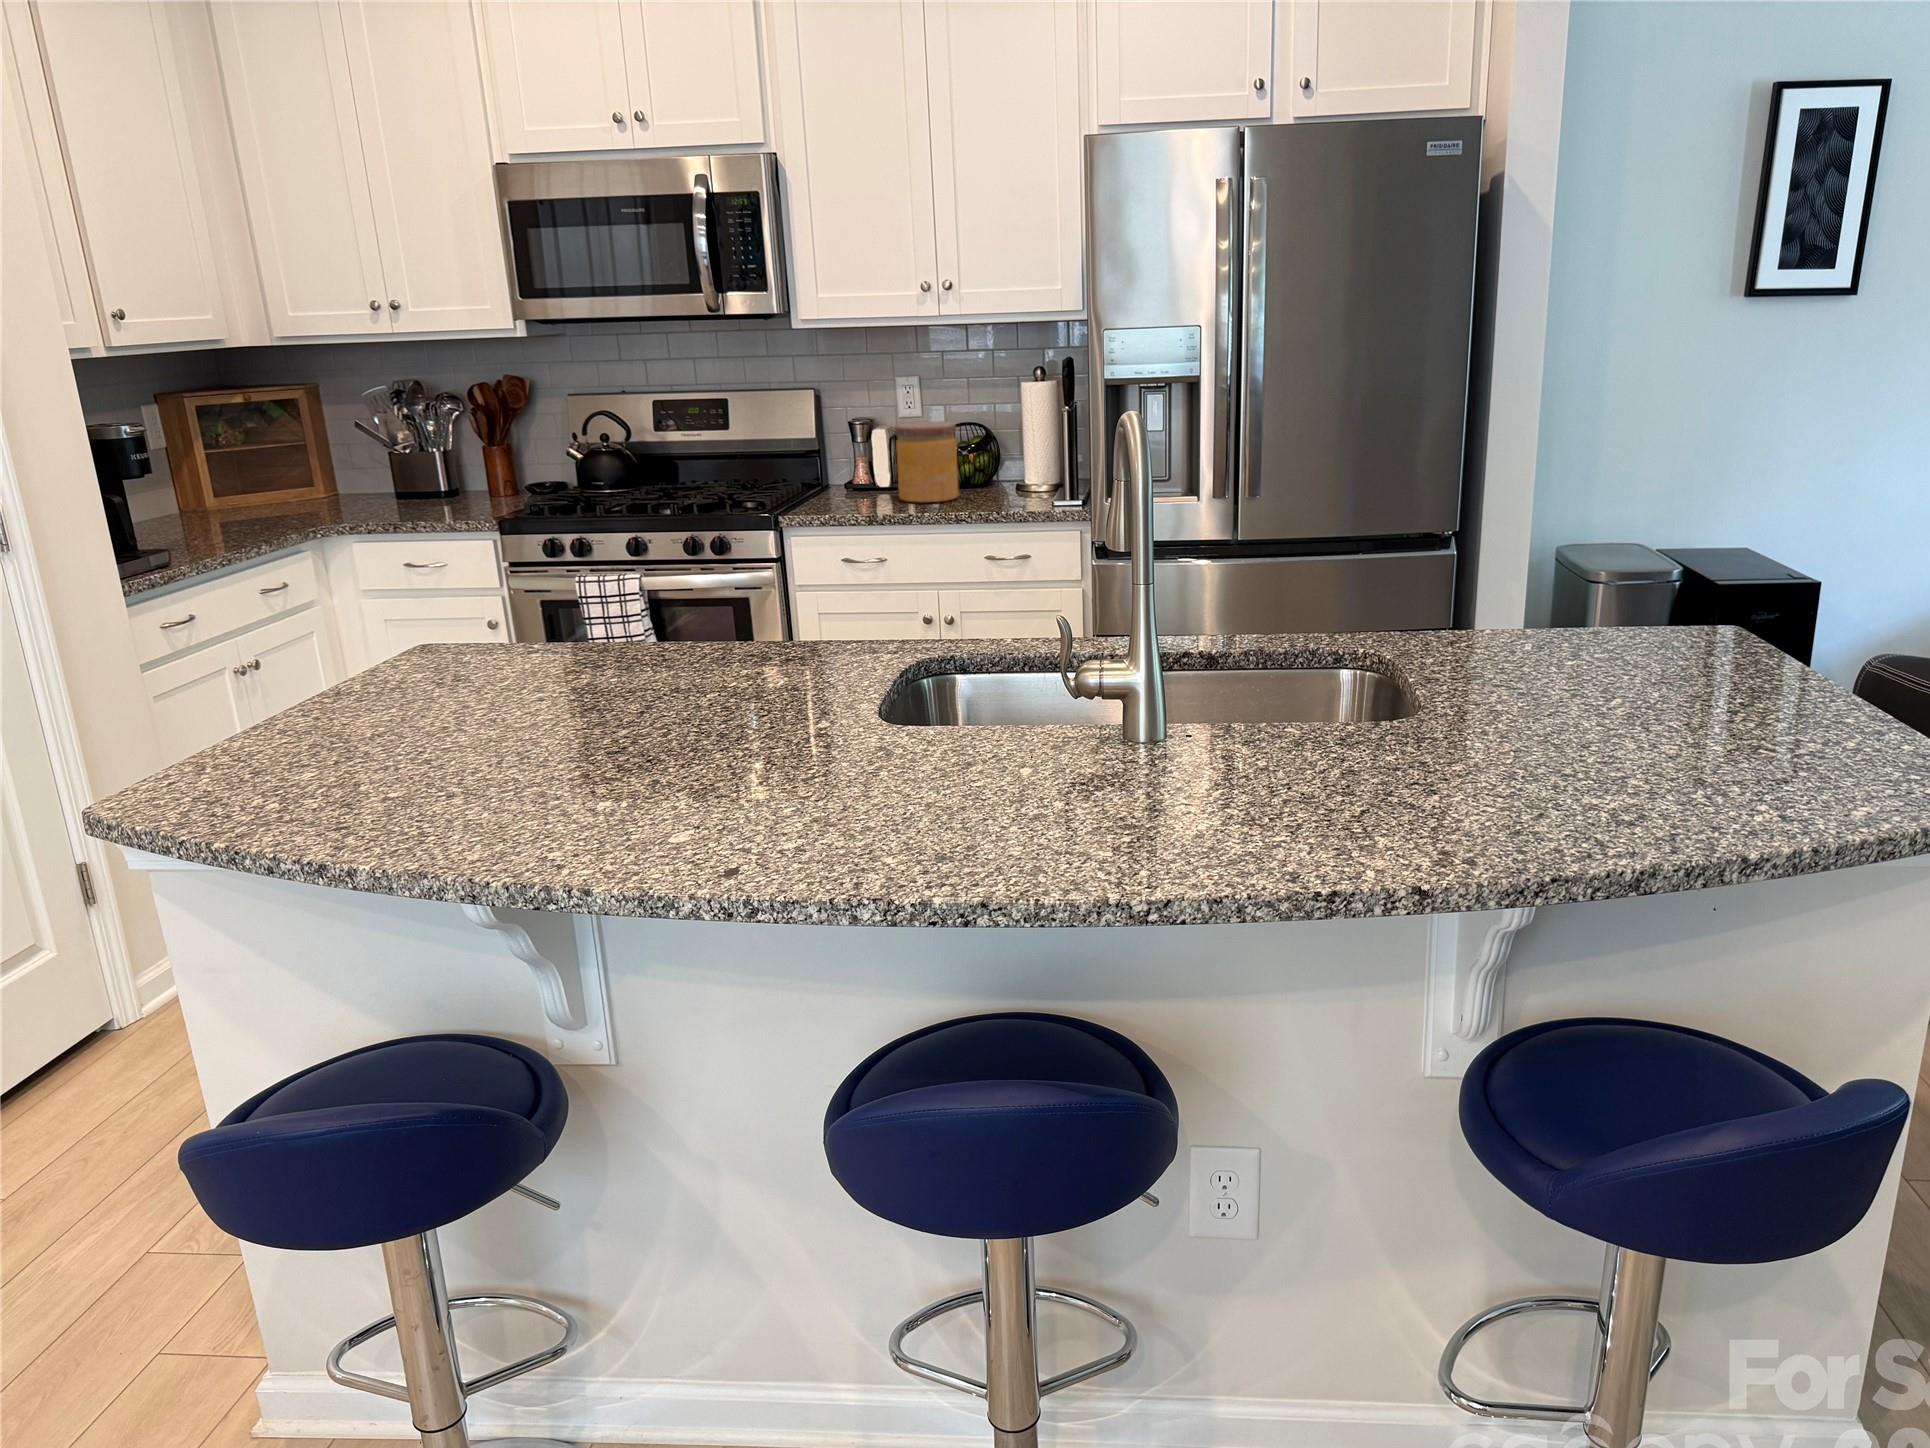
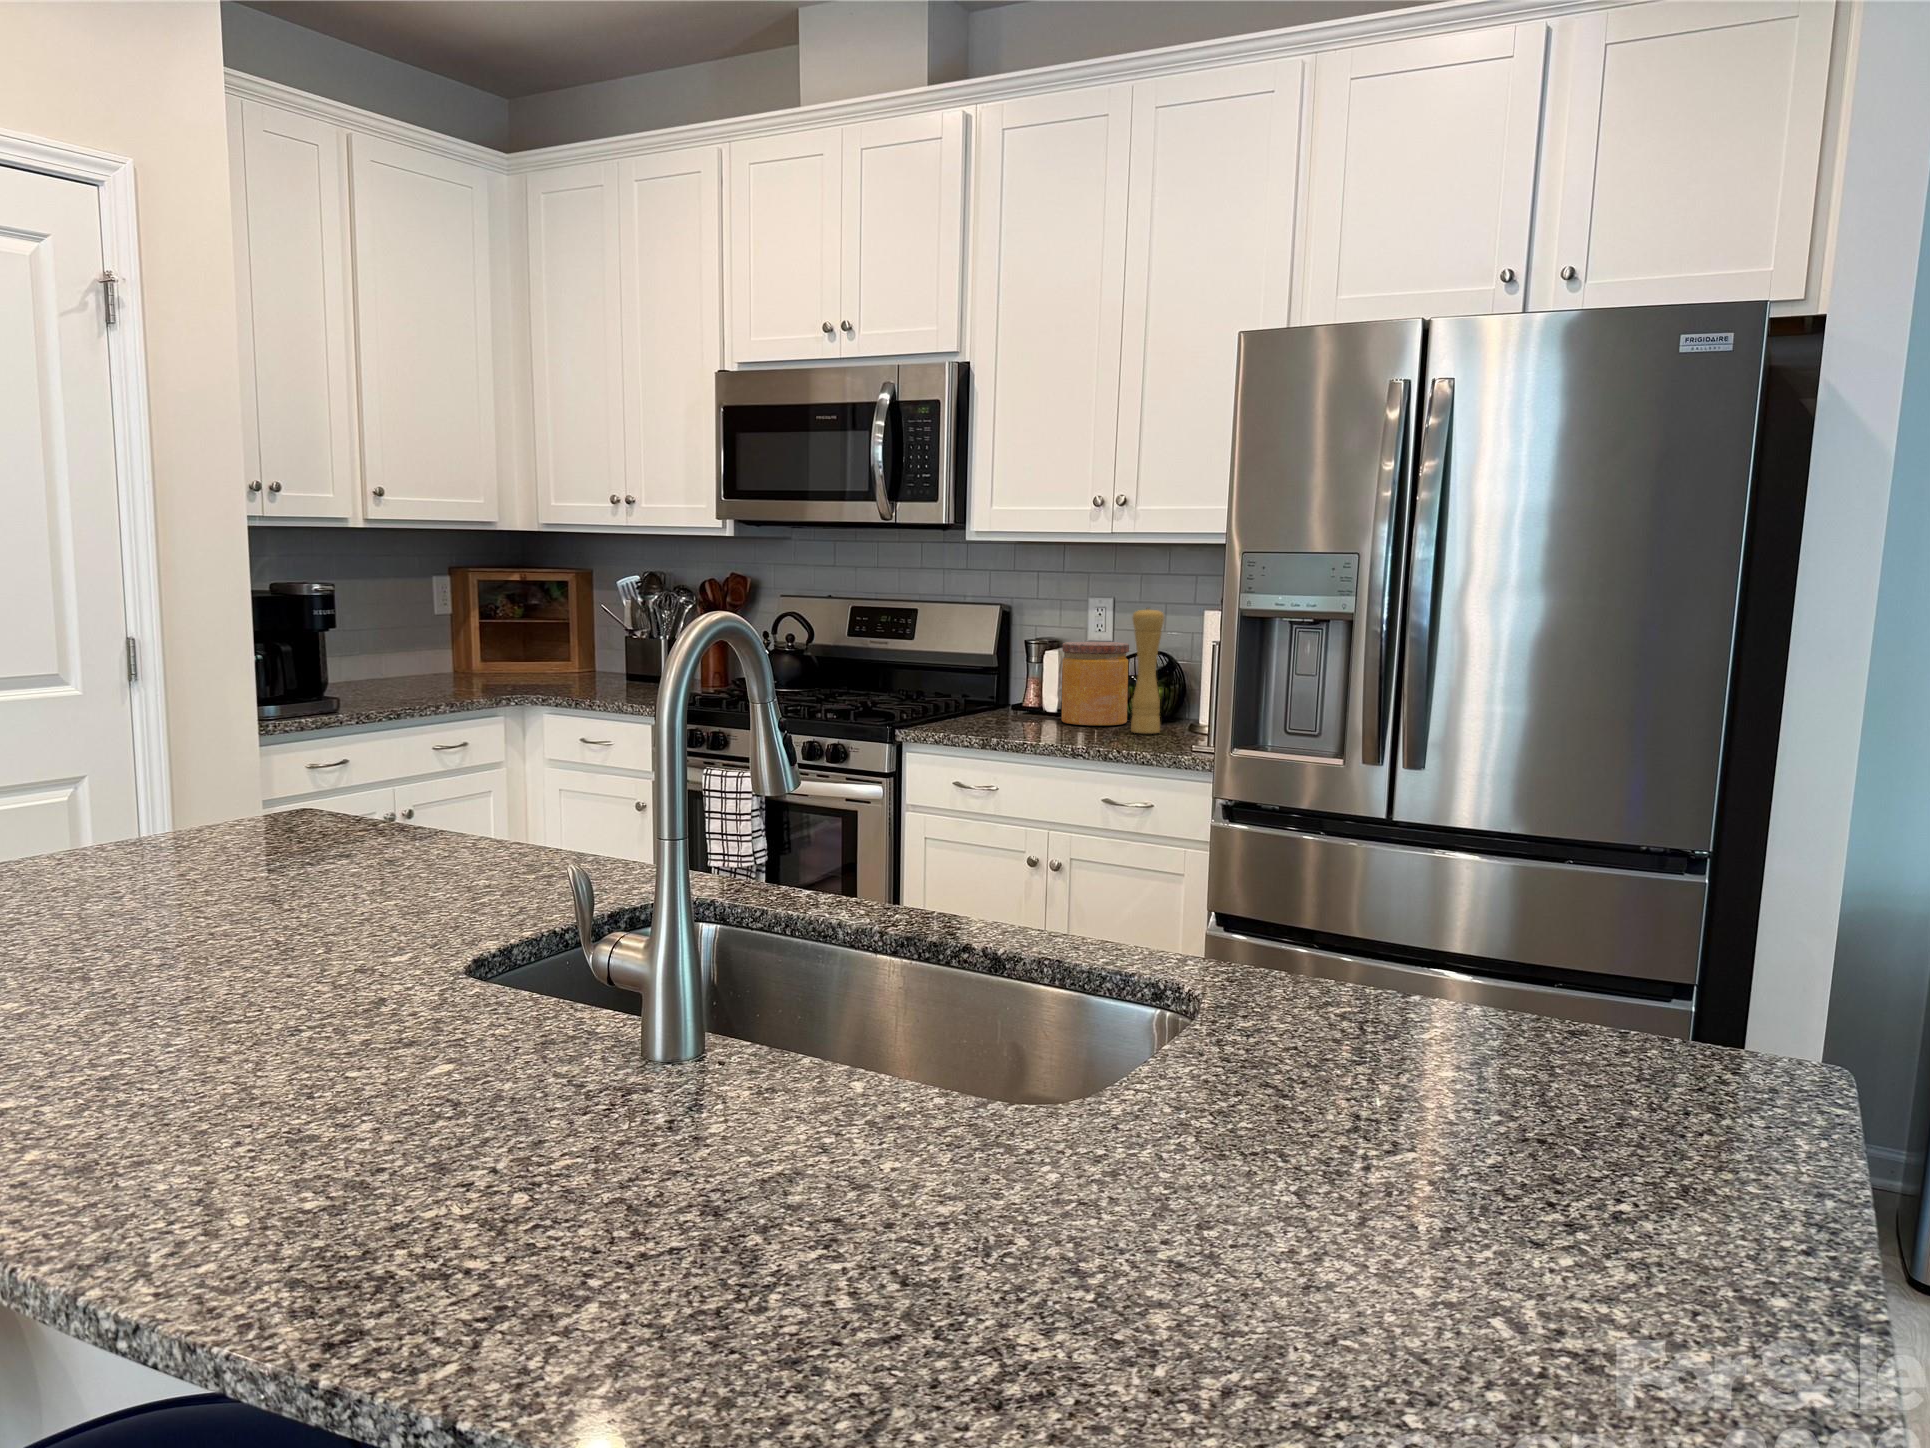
pepper mill: none [961,392,992,508] -> present [1131,608,1164,733]

